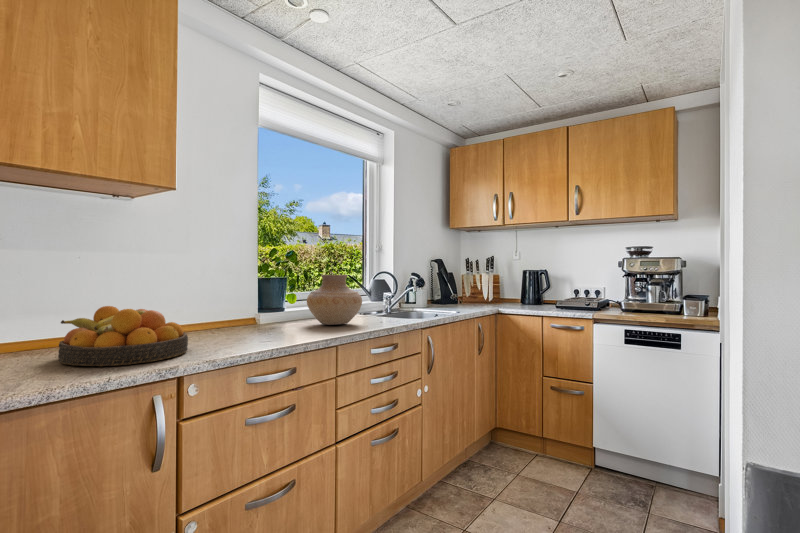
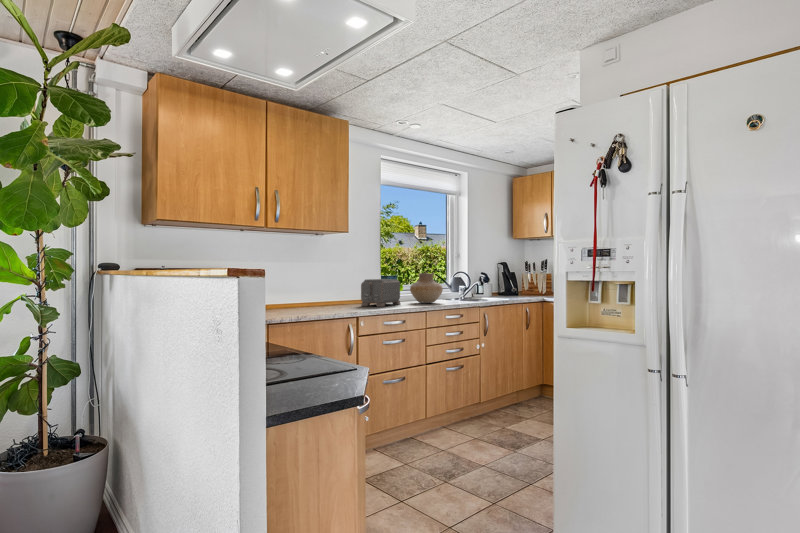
toaster: none [209,285,290,339] -> present [361,279,401,307]
fruit bowl: present [58,306,188,366] -> none [306,287,357,312]

